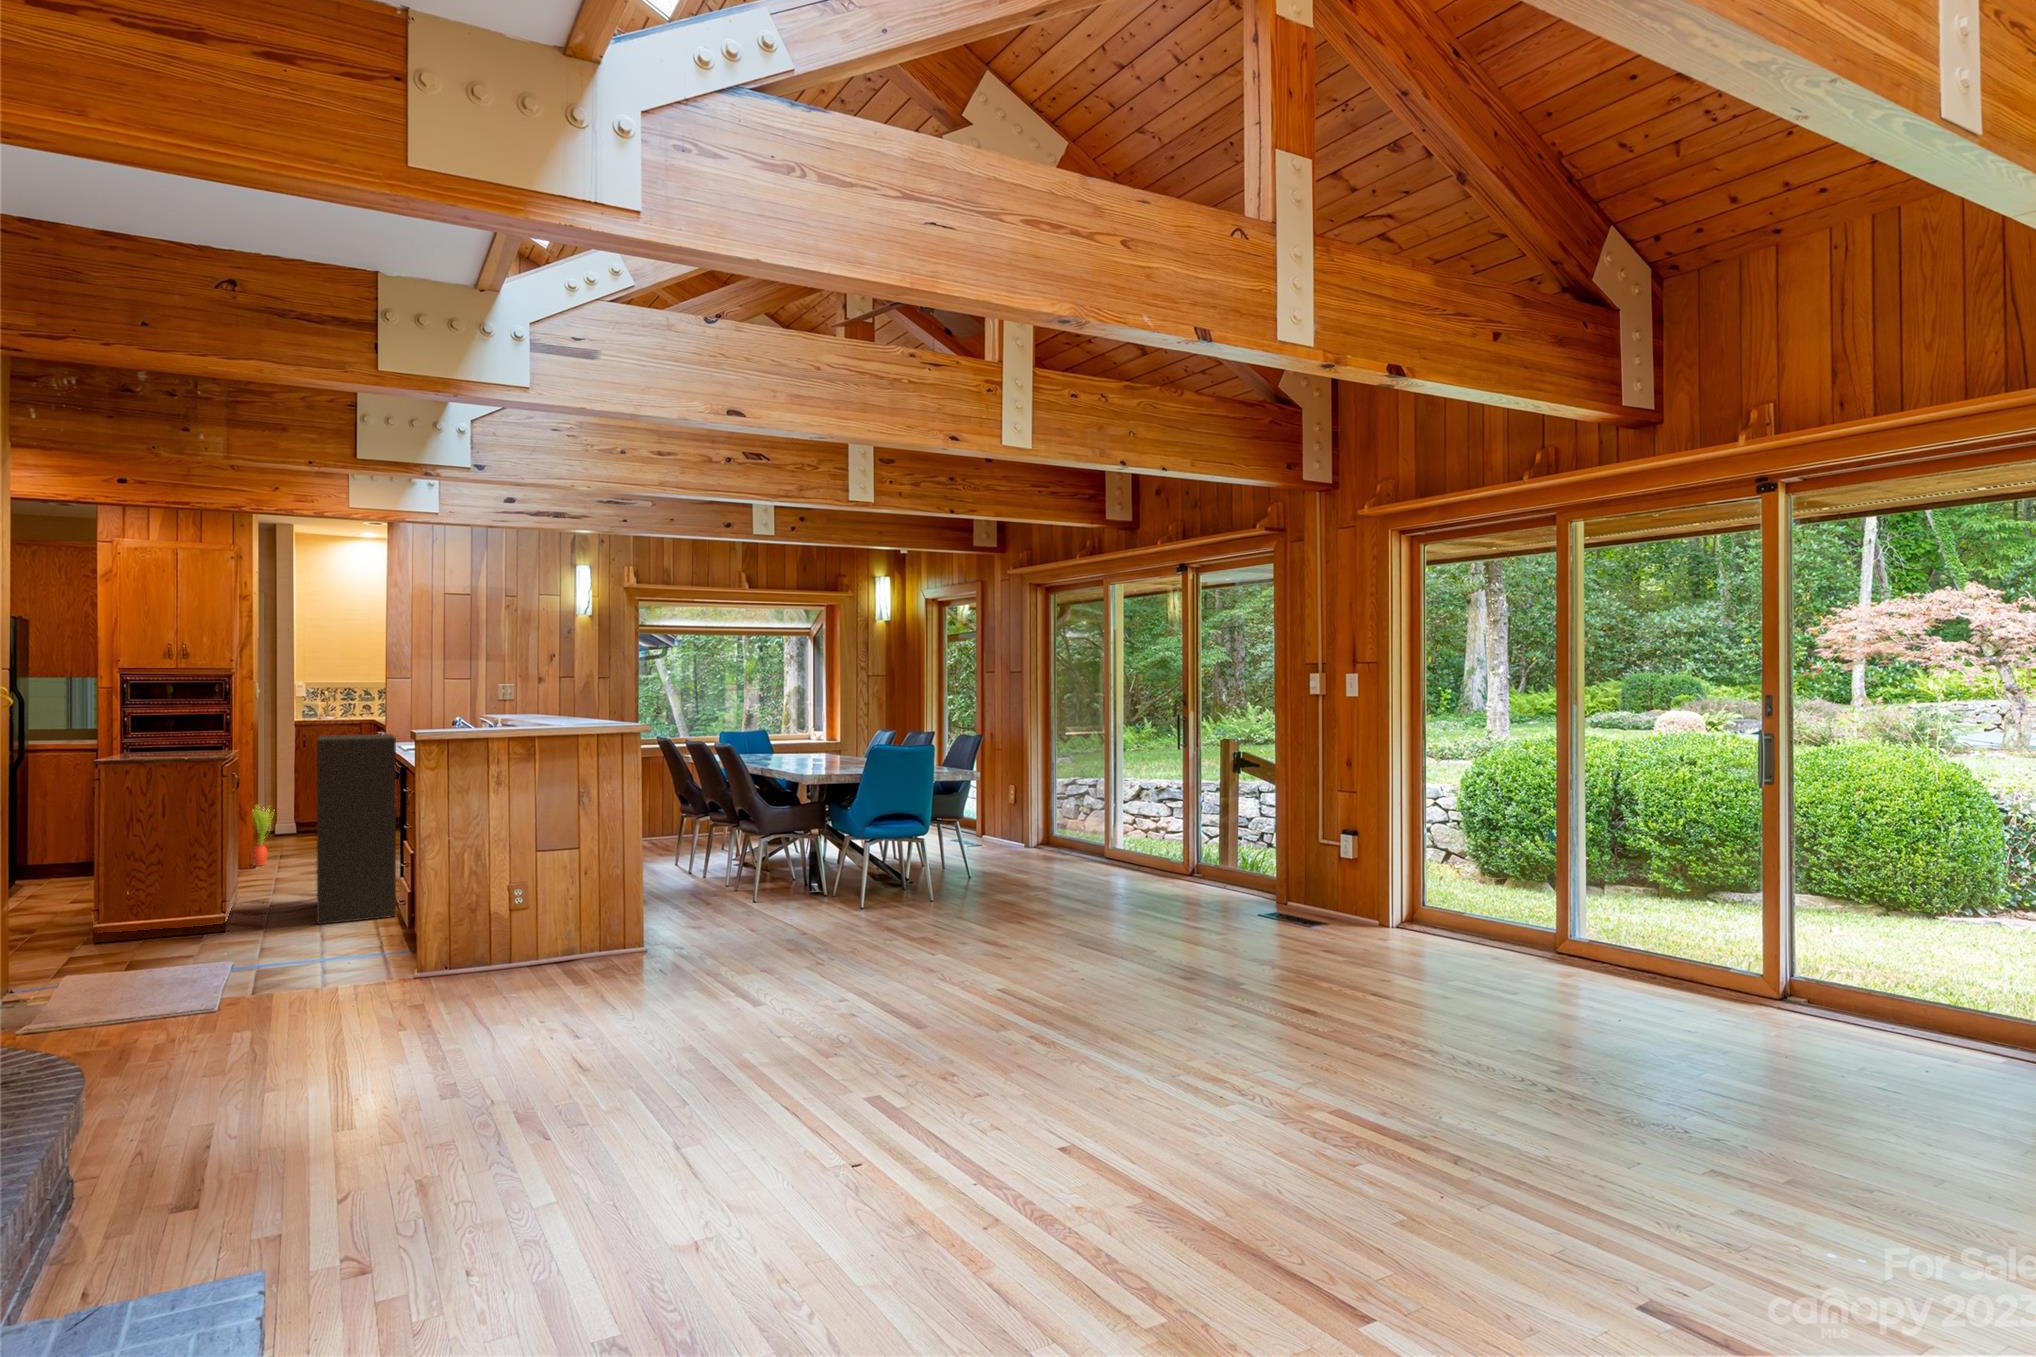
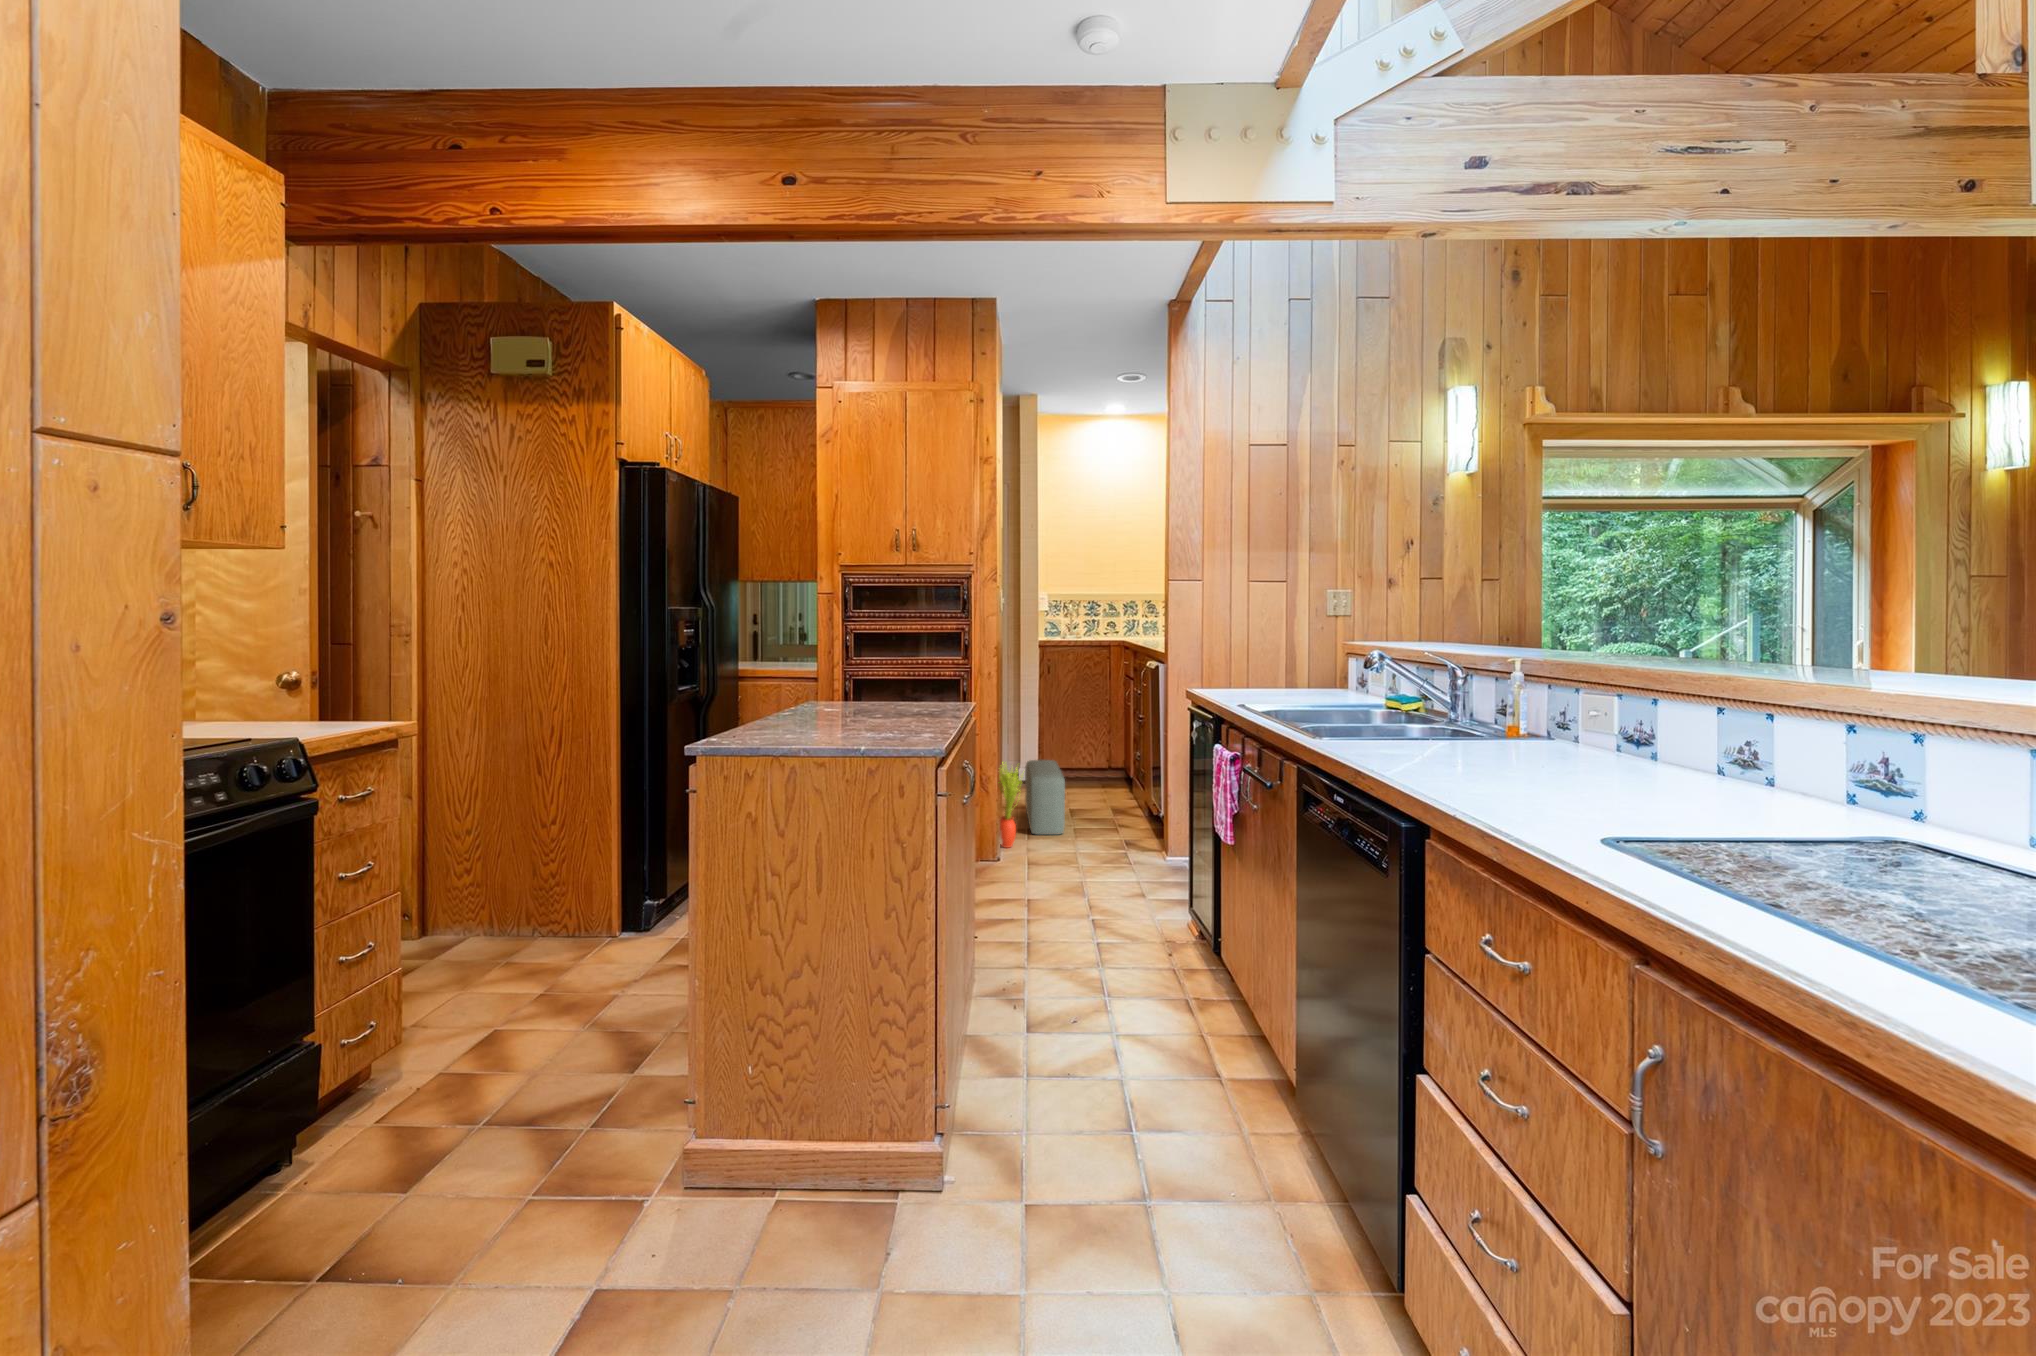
bookshelf: present [317,734,396,924] -> none [1119,680,1321,1142]
pouf: none [280,809,311,859] -> present [1025,760,1065,835]

